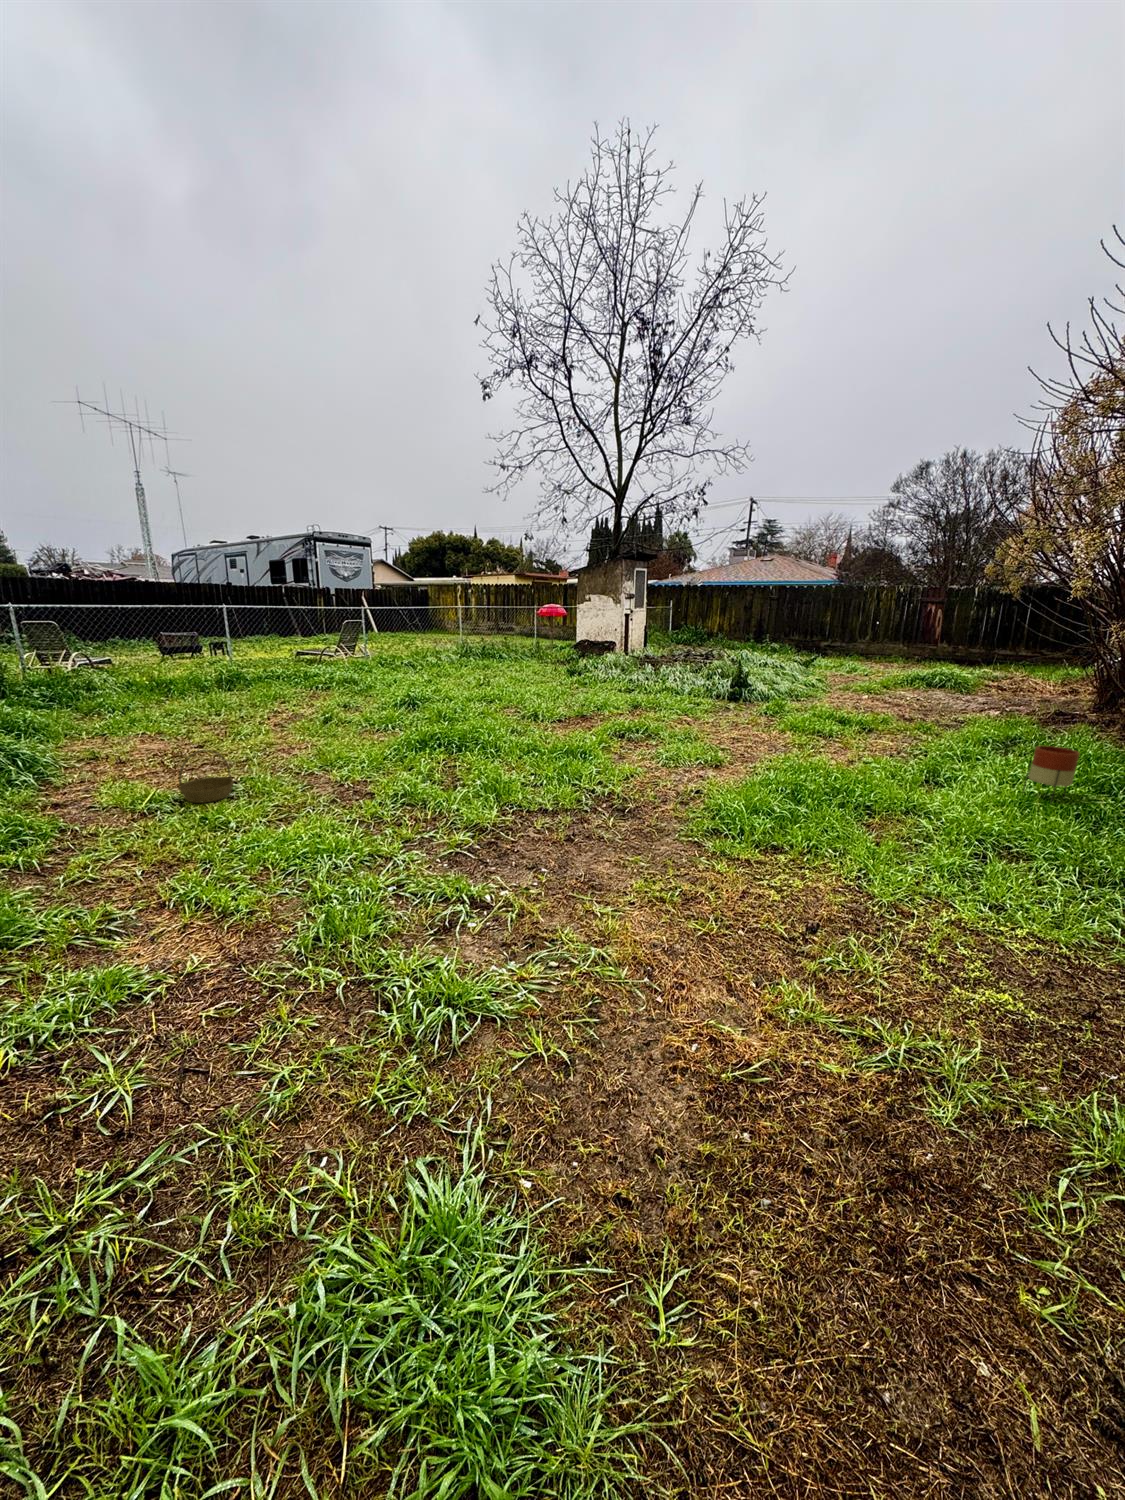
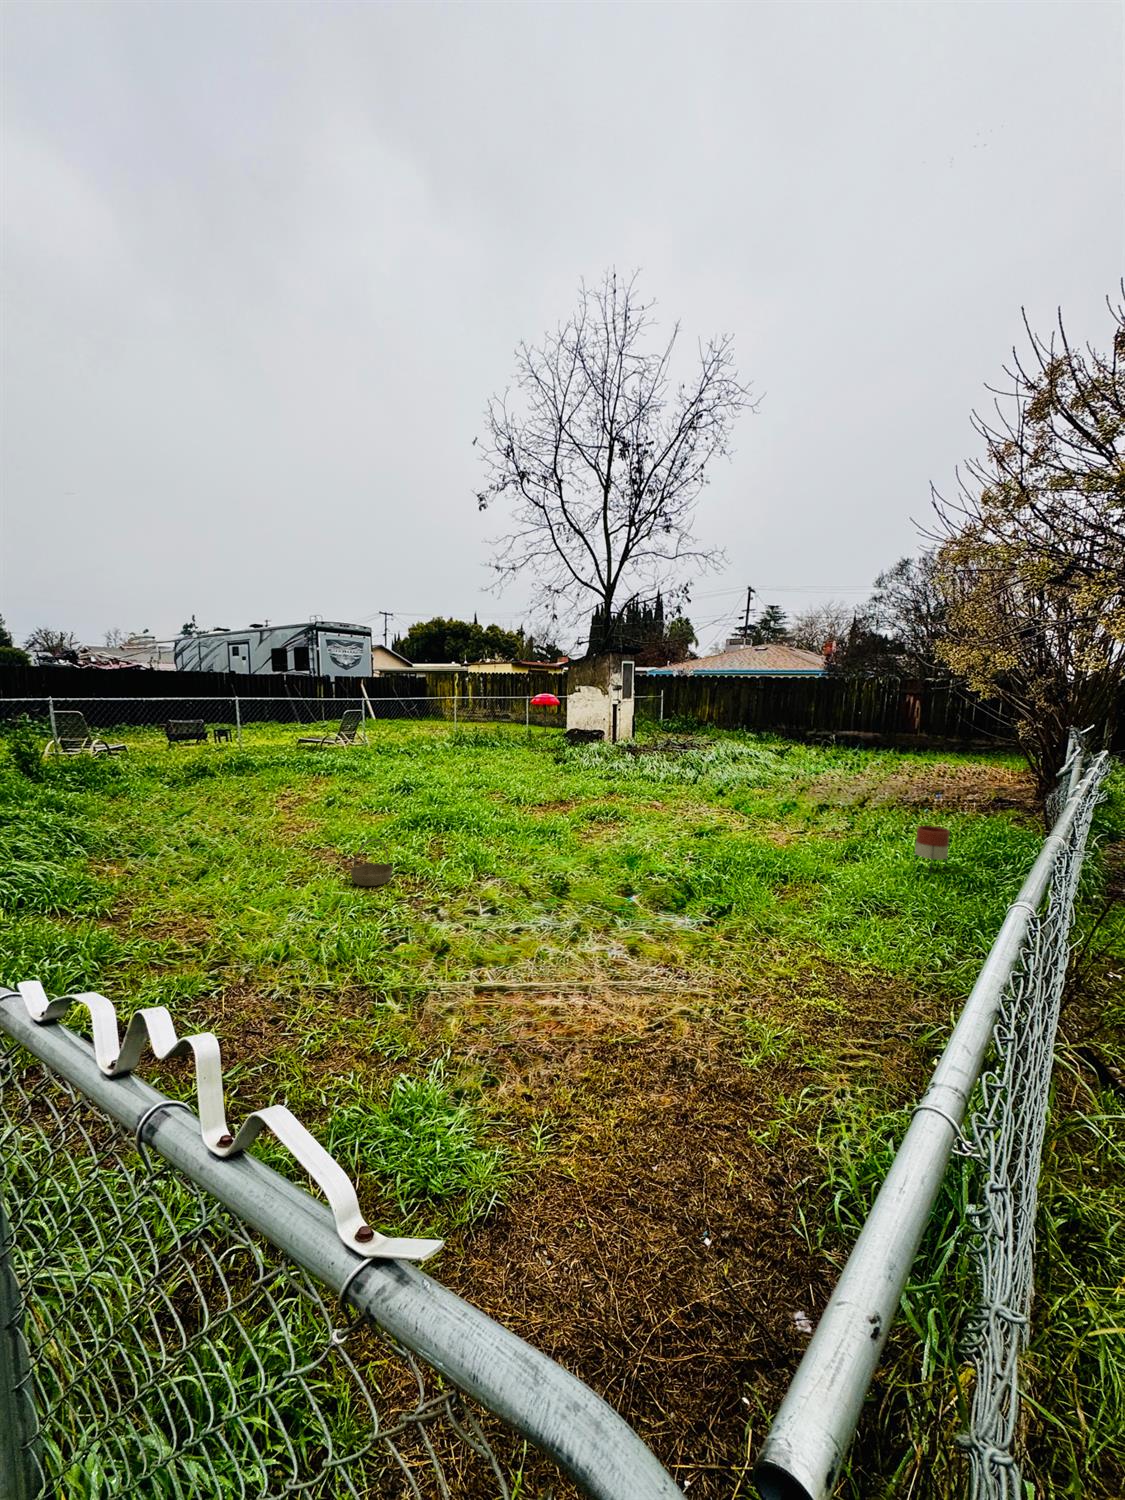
basket: present [179,750,234,803] -> present [350,839,393,886]

